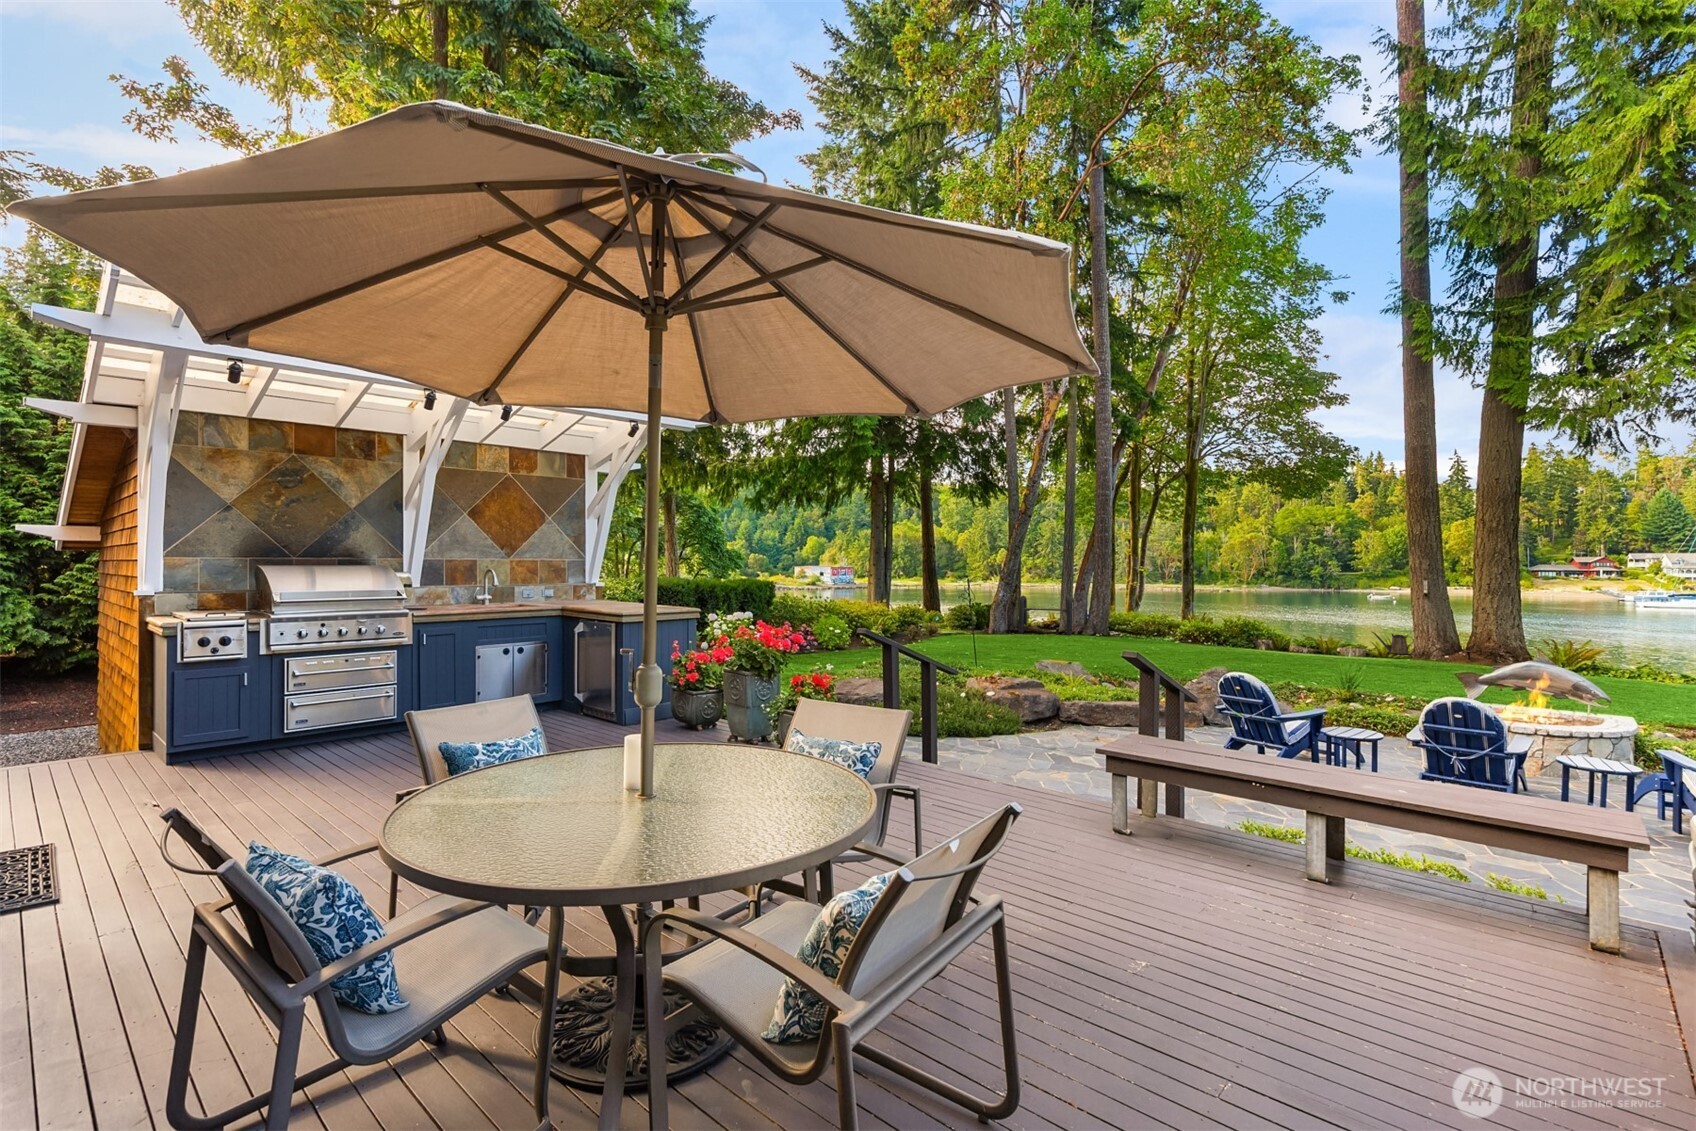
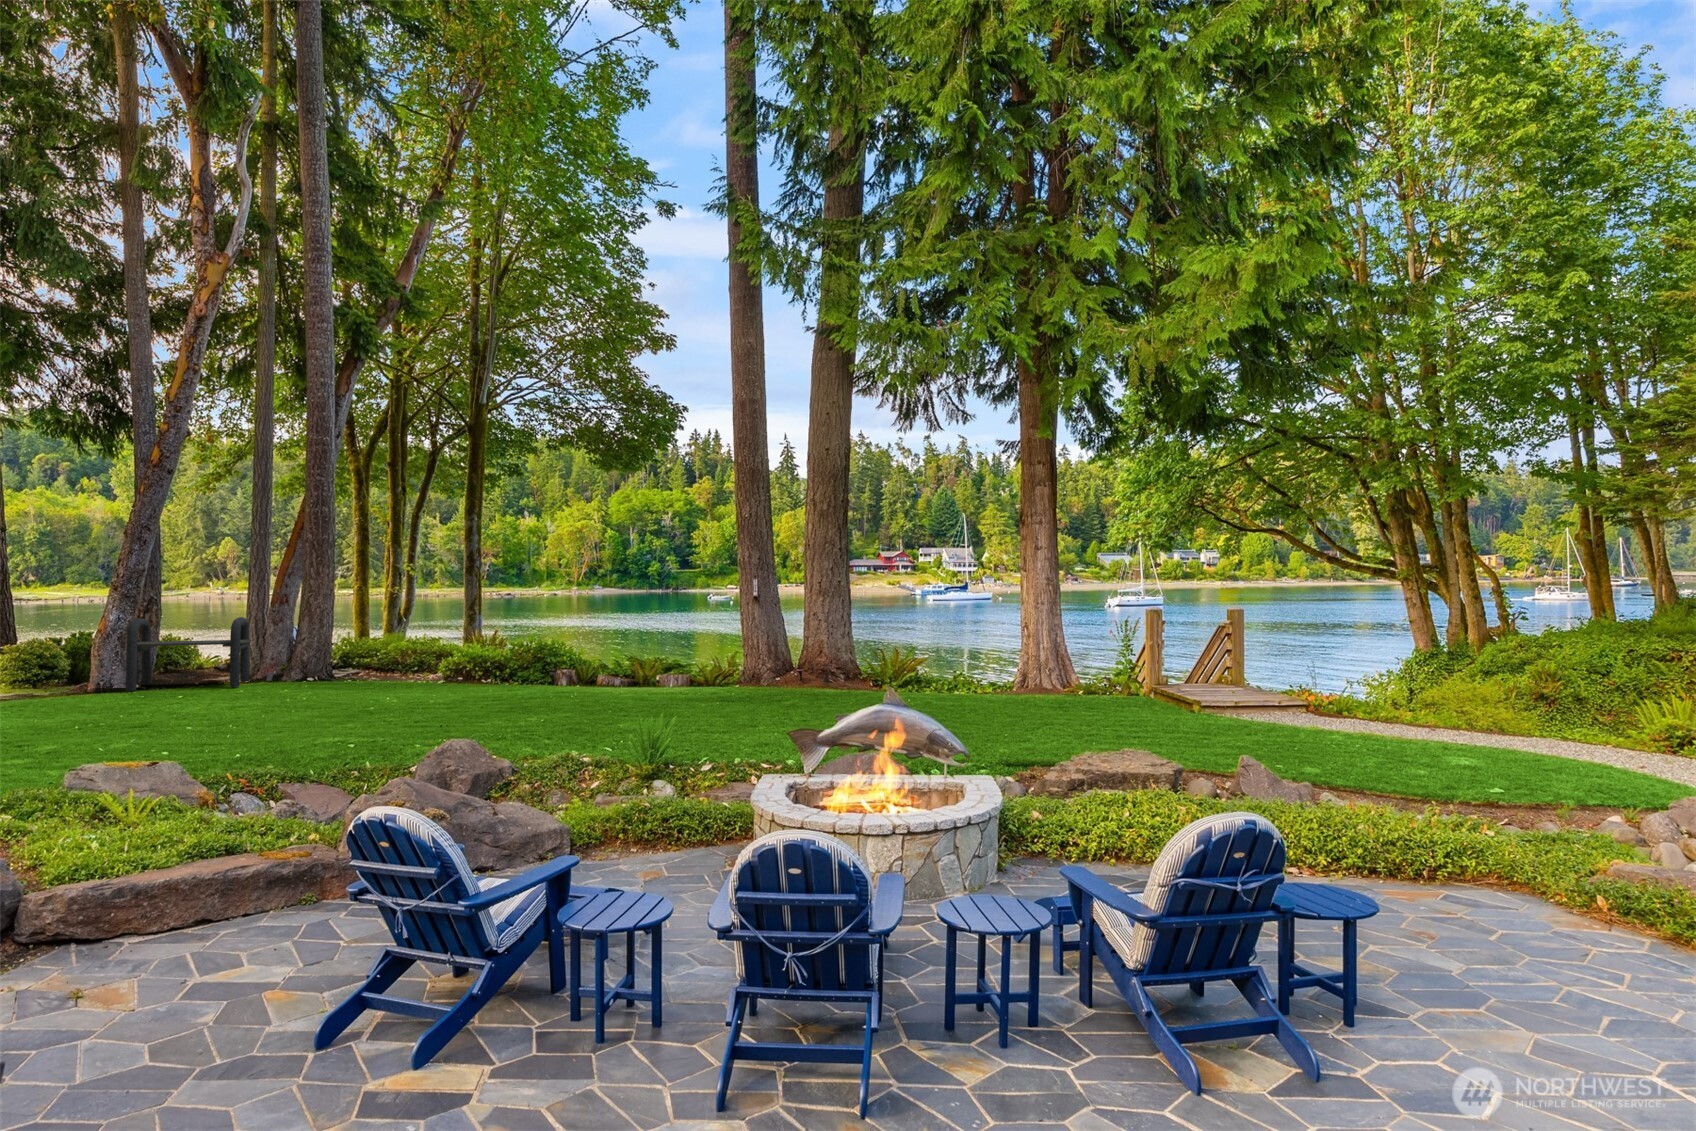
watering can: present [1372,632,1414,654] -> none [694,652,743,680]

